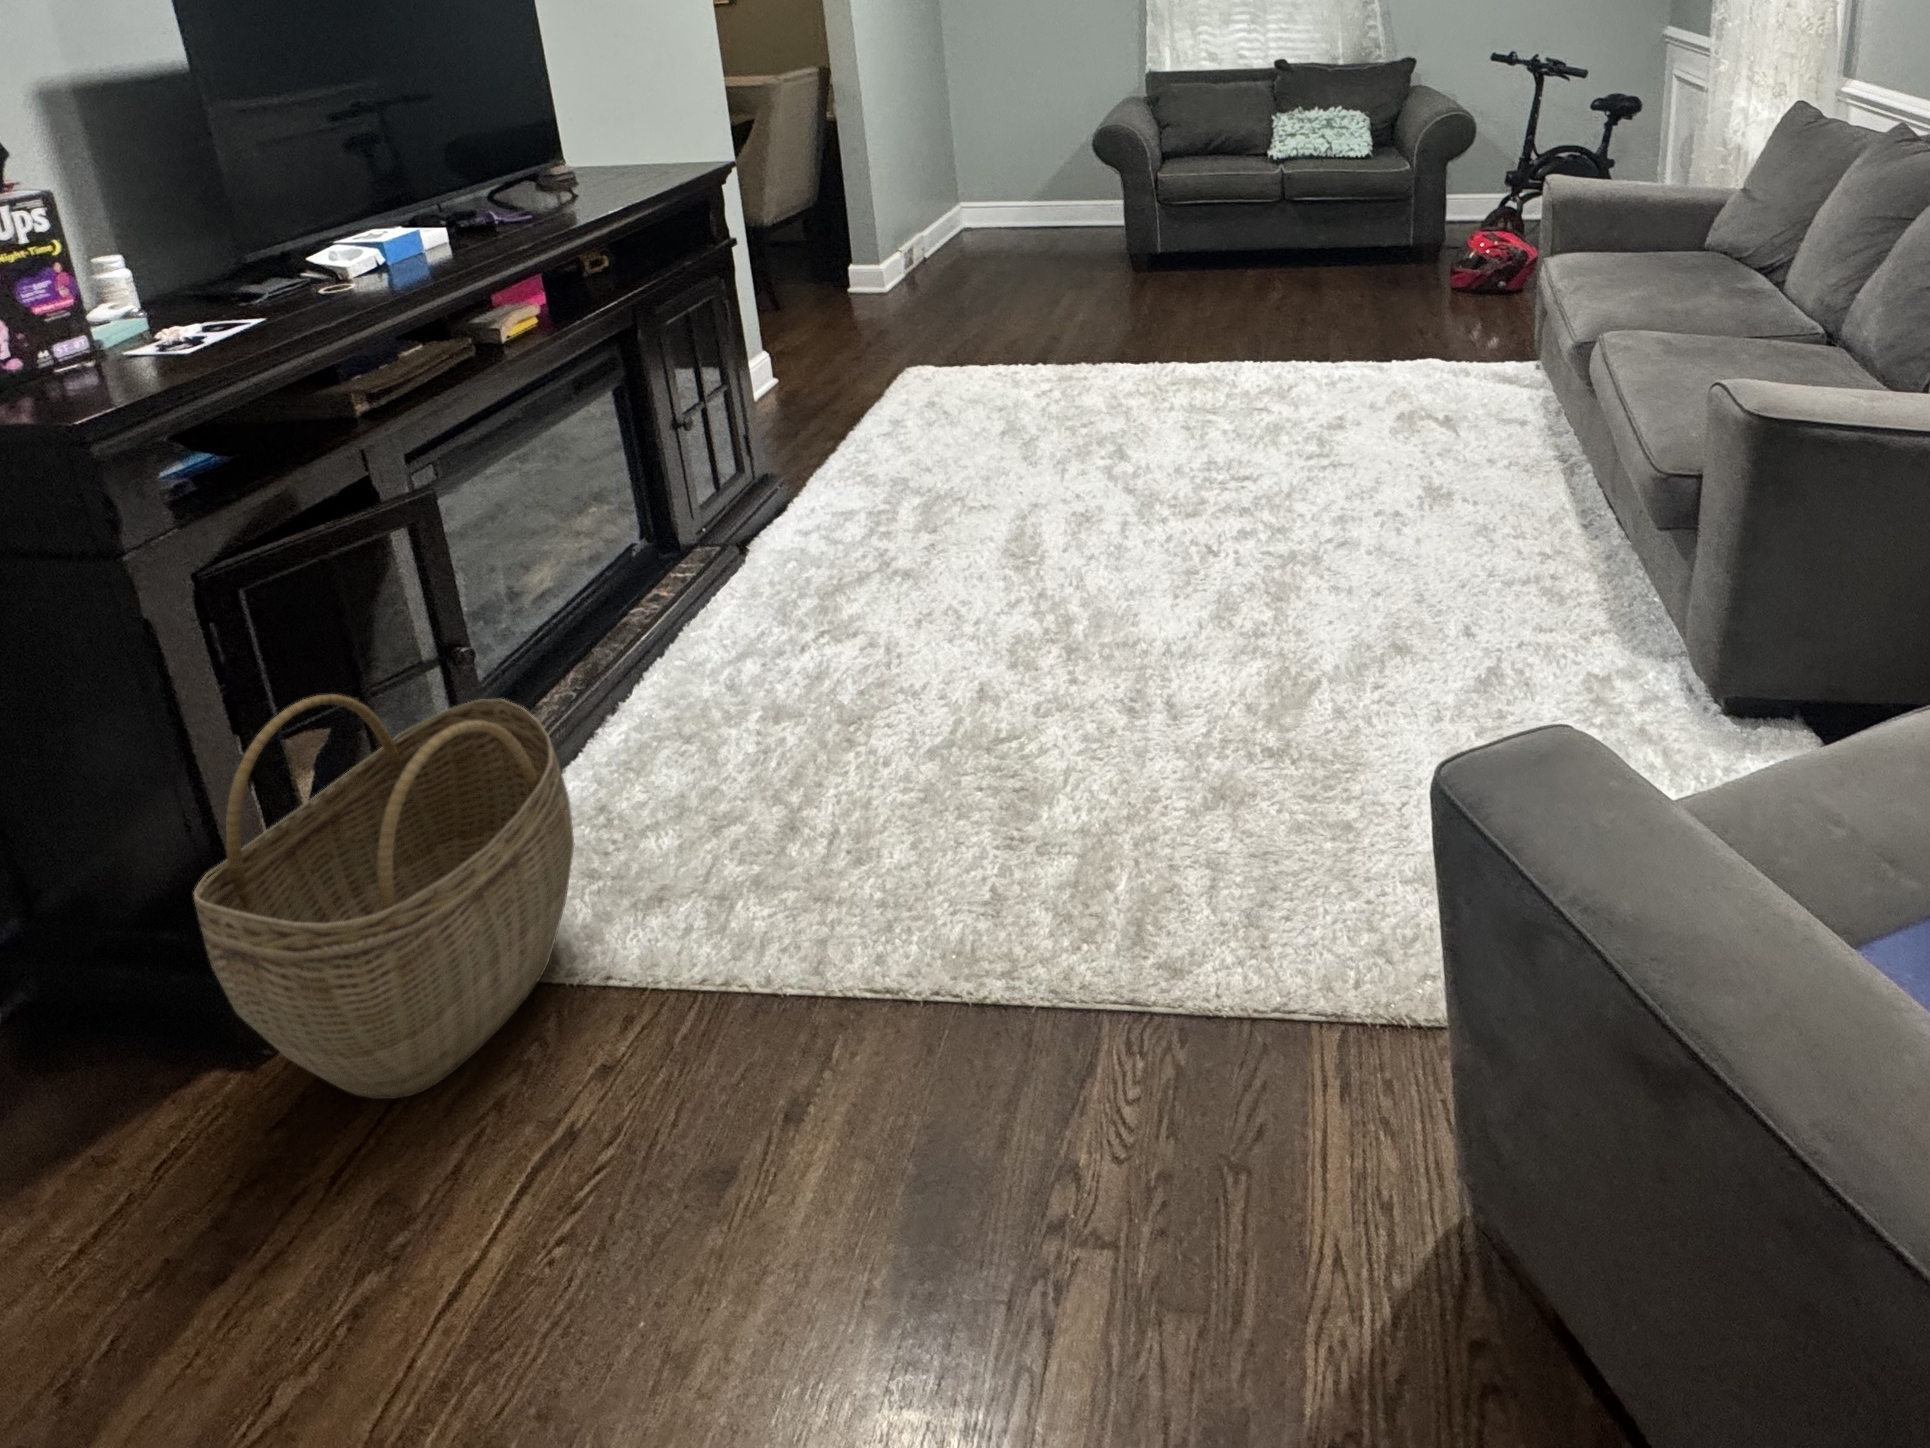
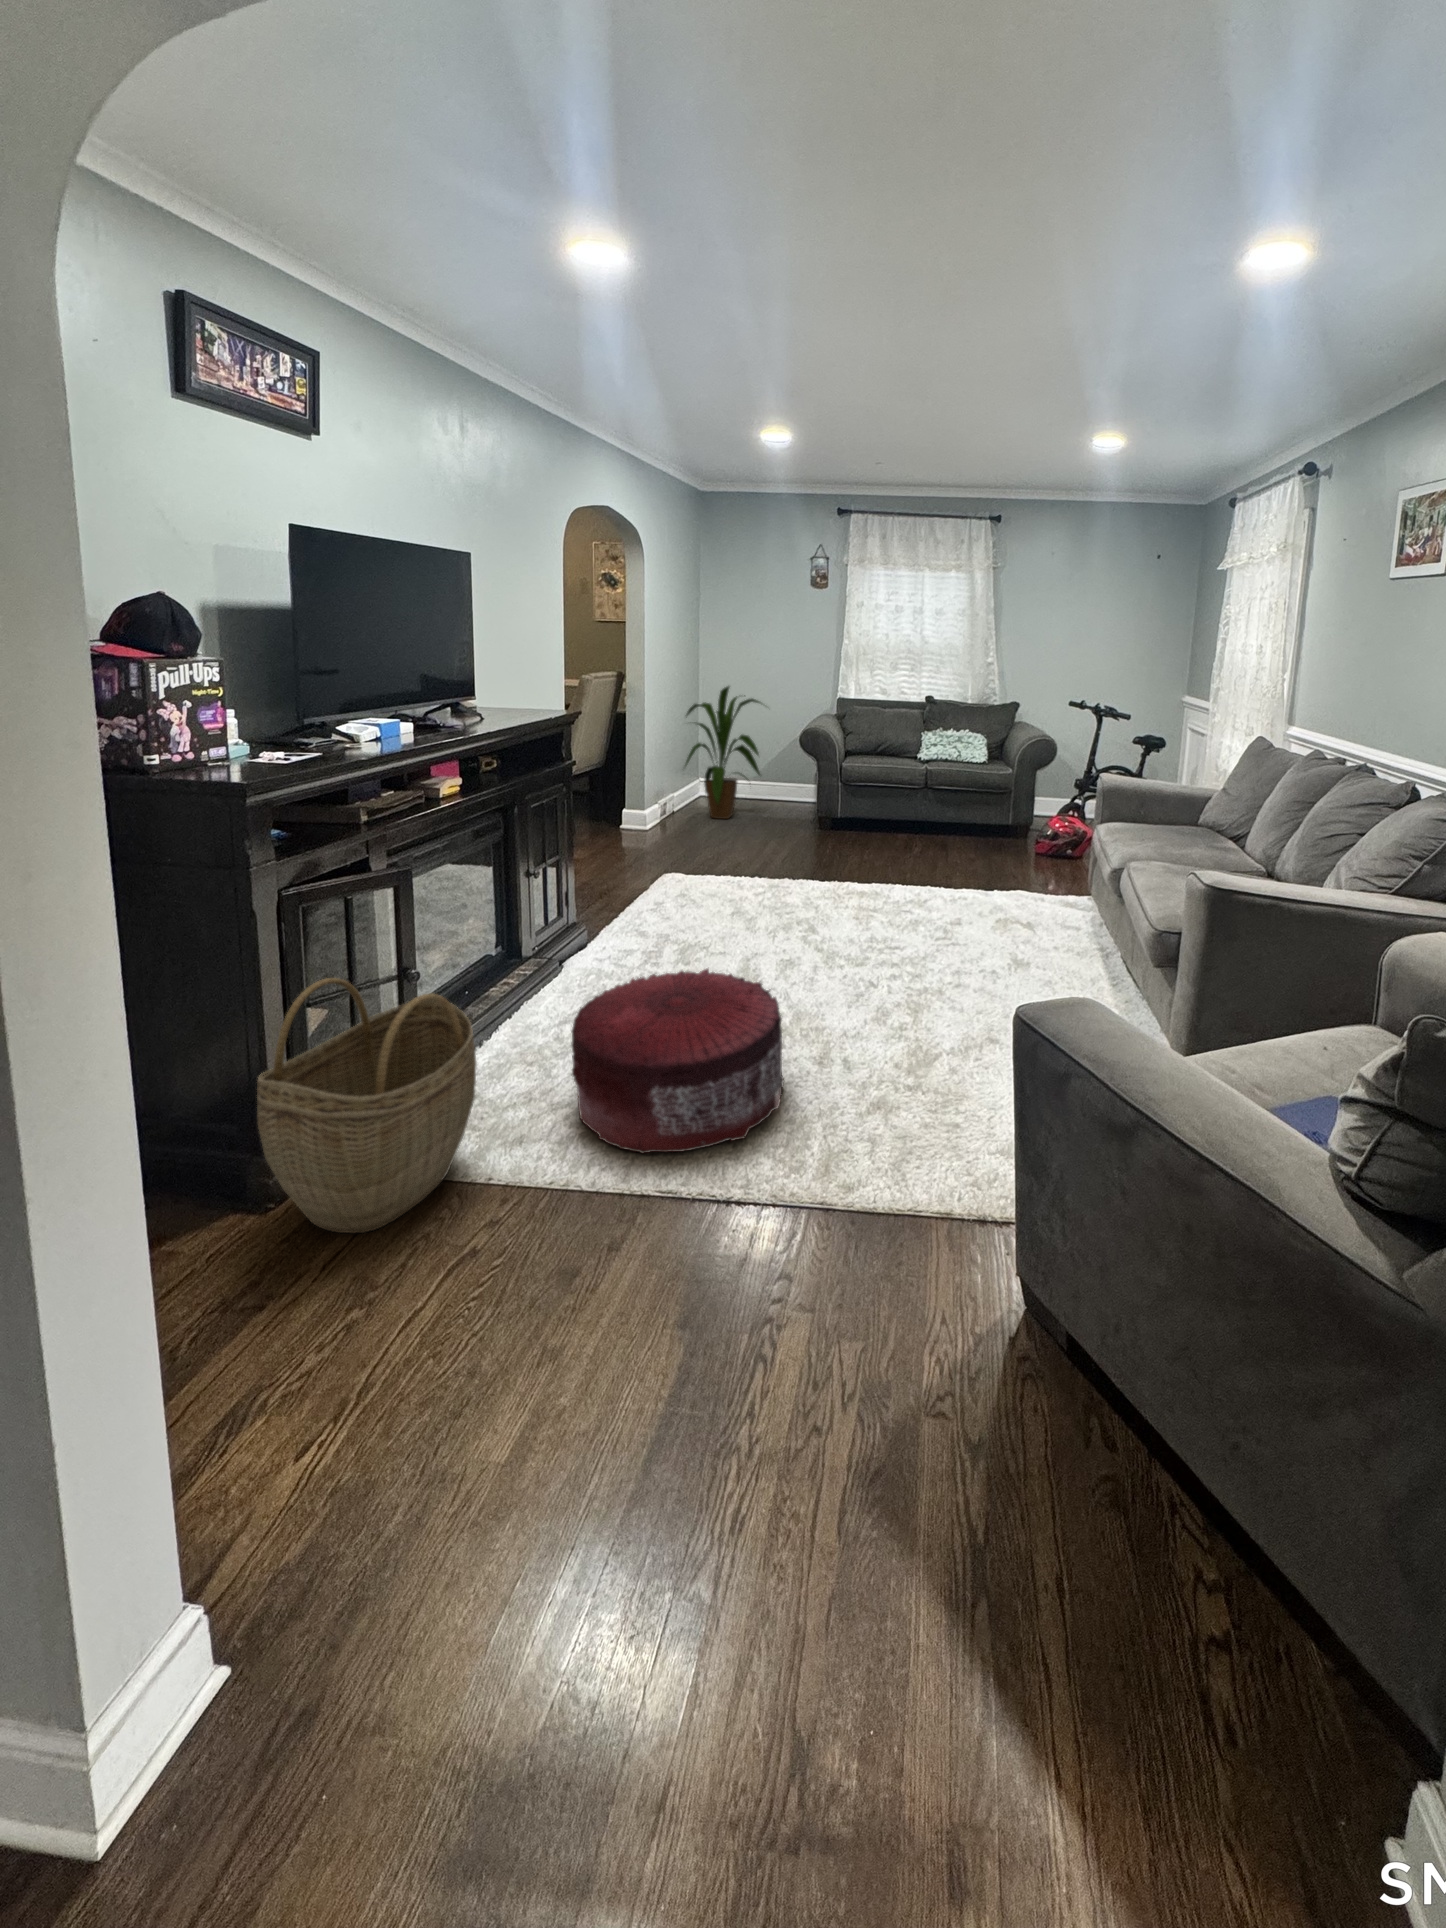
house plant: none [919,74,1042,269] -> present [685,686,760,819]
pouf: none [725,578,1073,912] -> present [571,969,784,1153]

